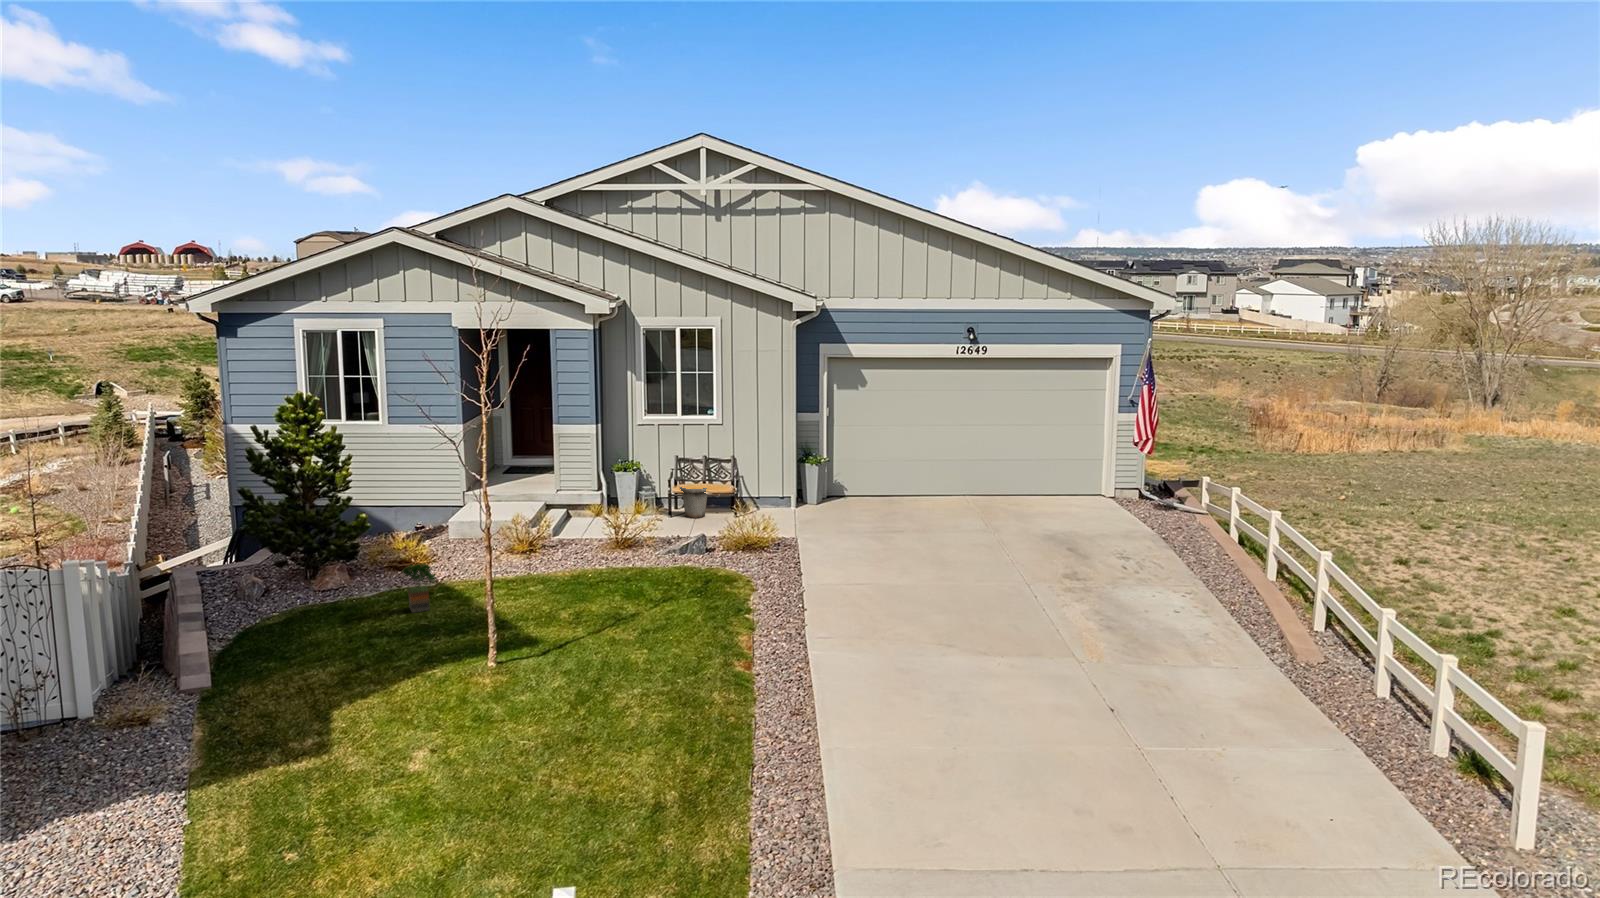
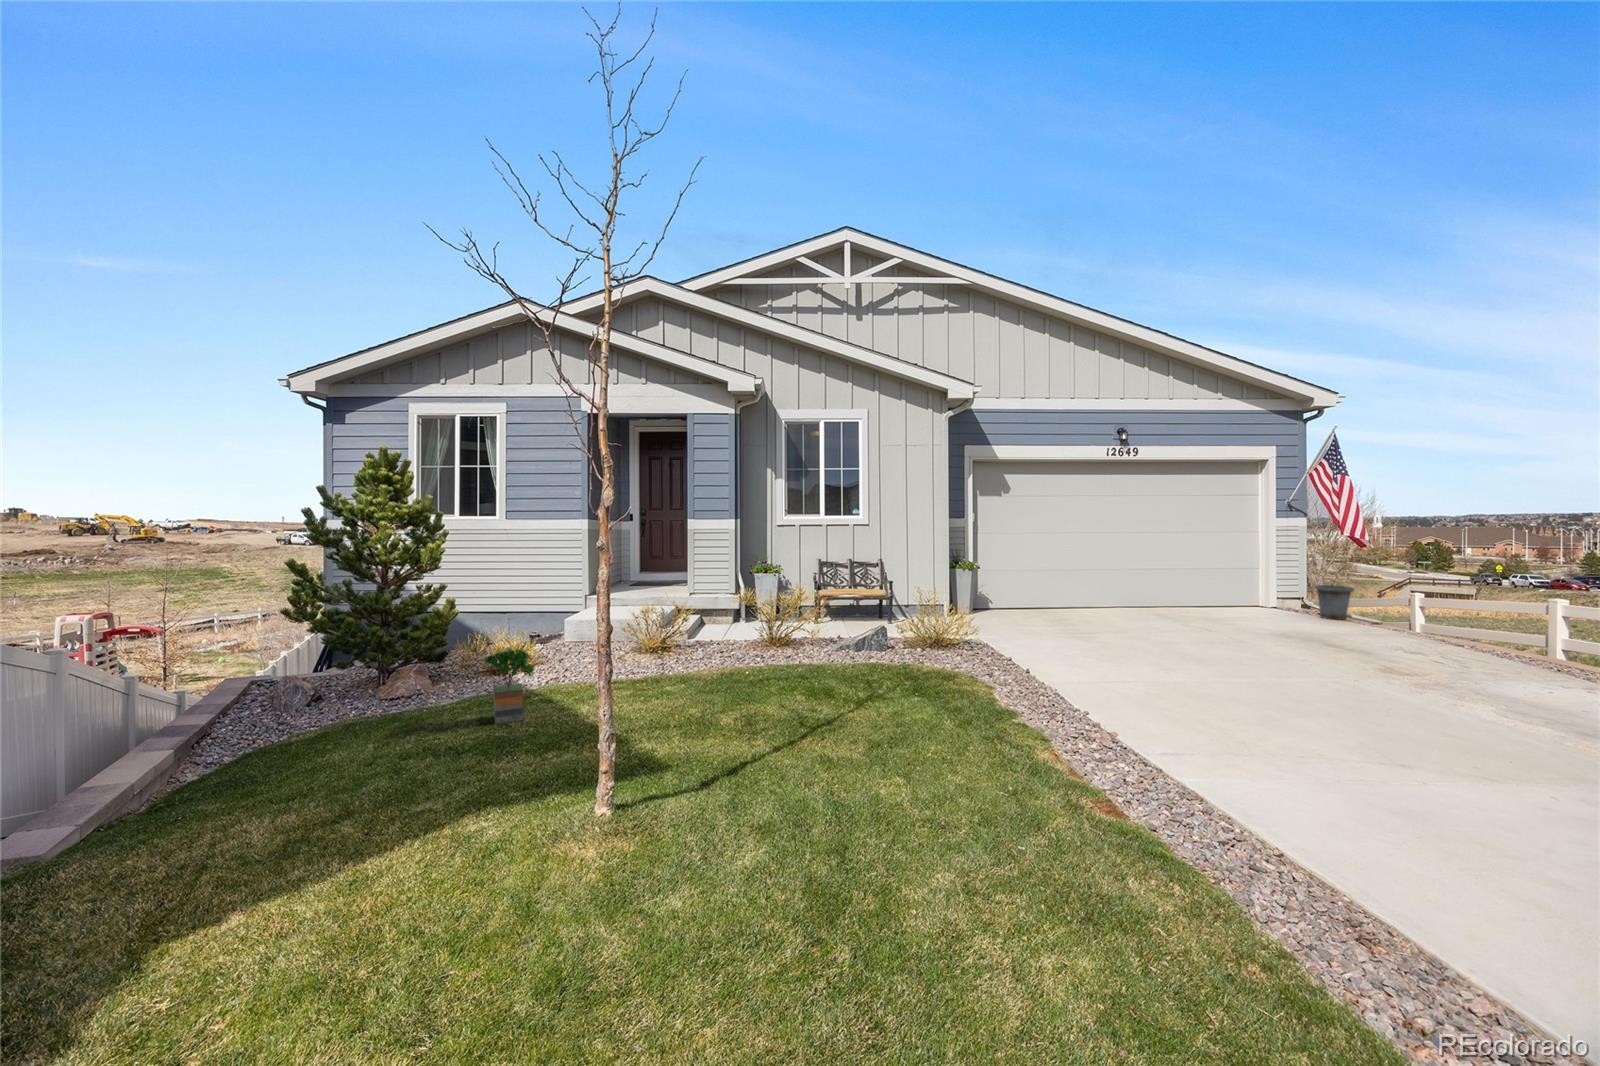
trash can: present [680,487,707,519] -> present [1314,585,1354,620]

